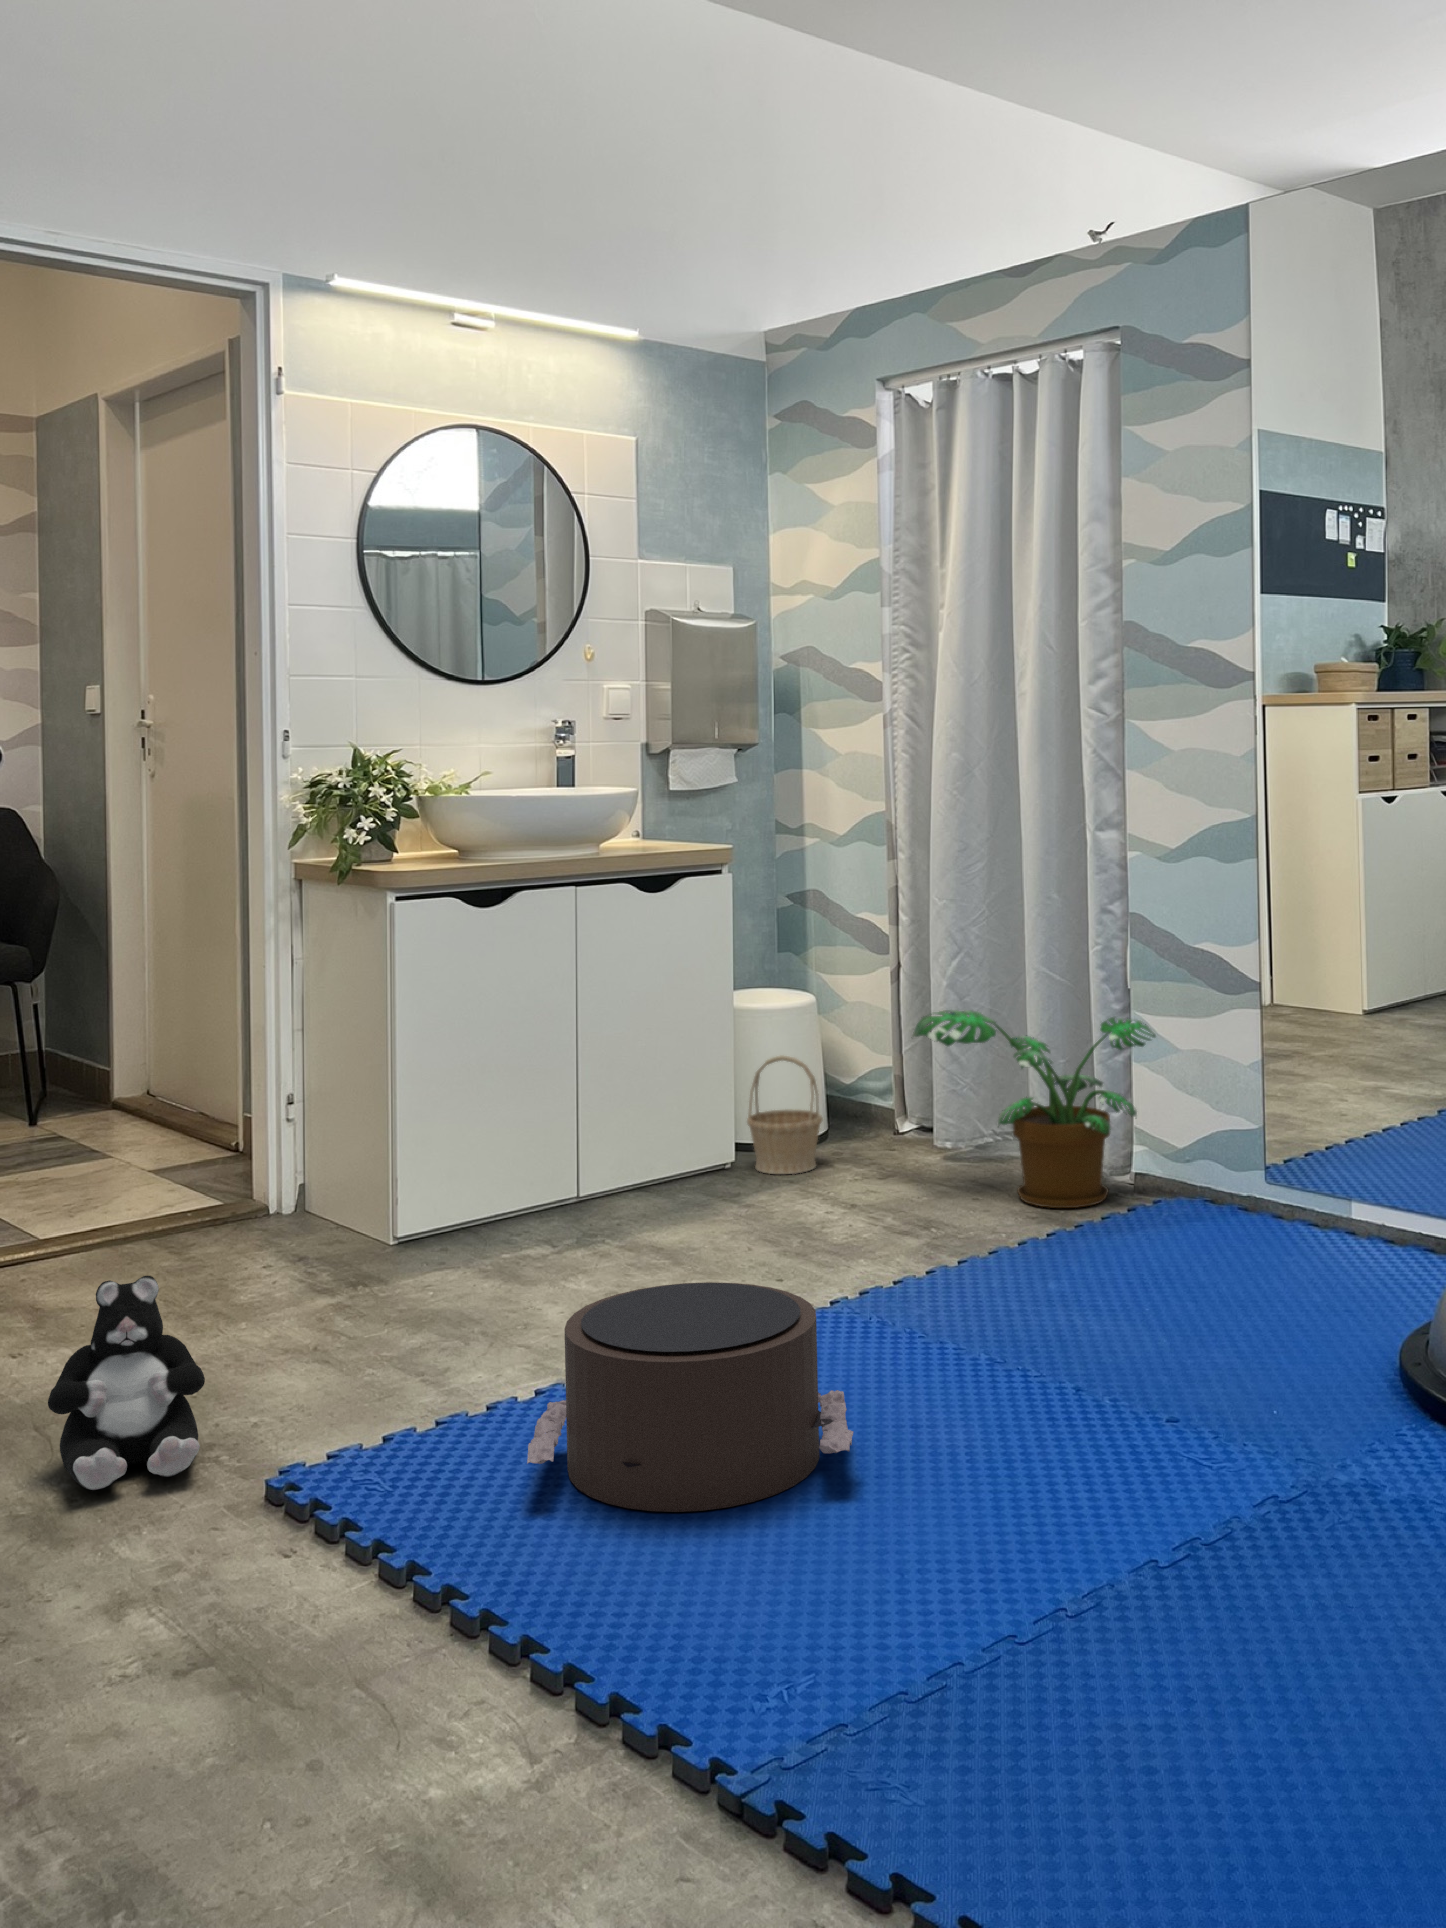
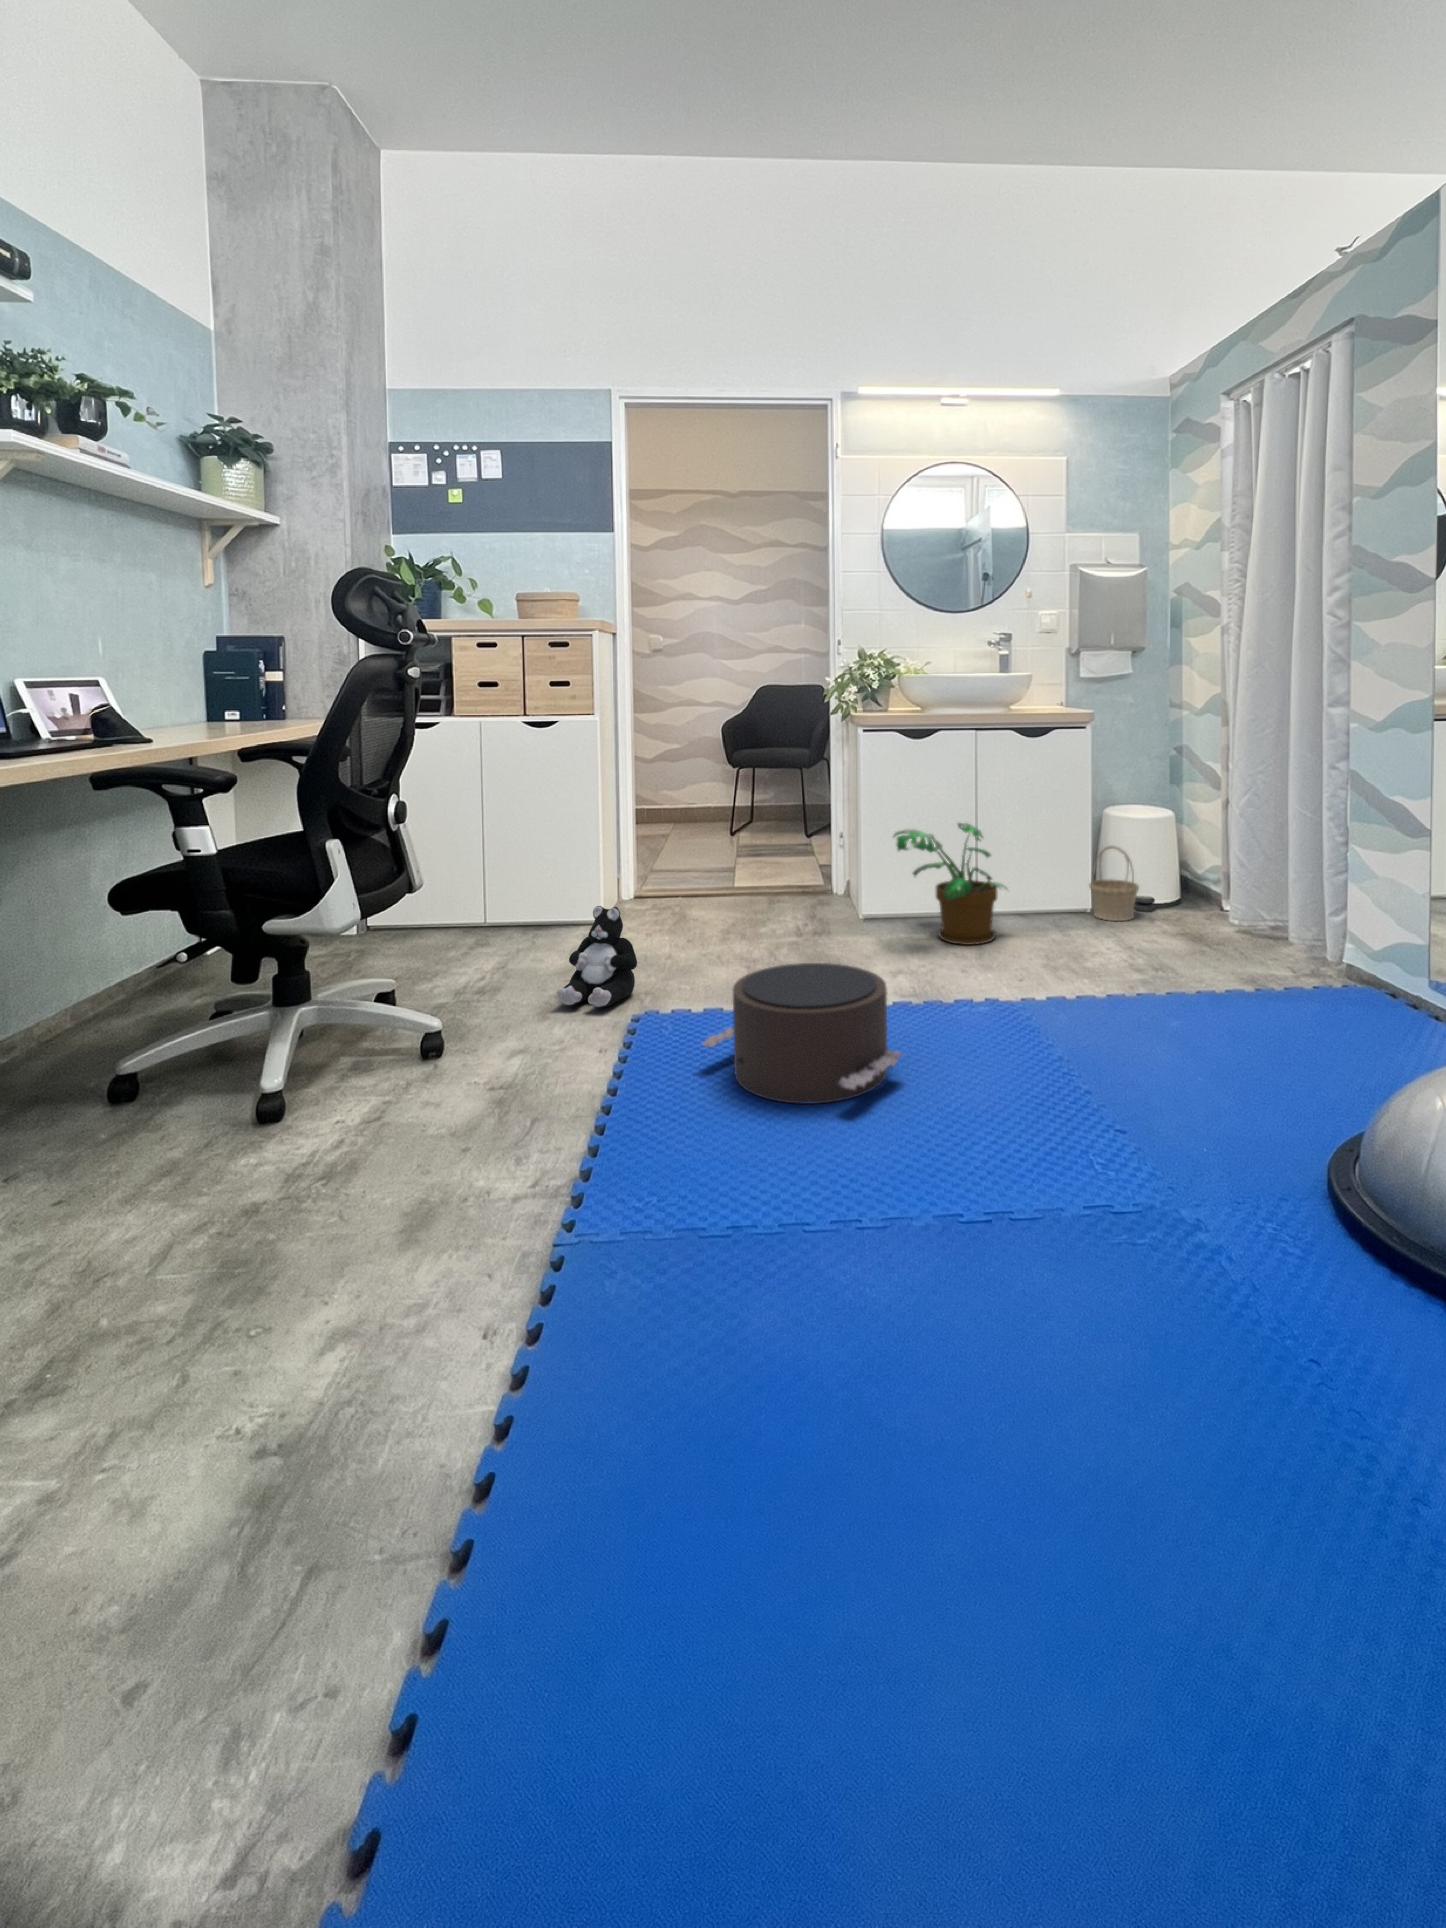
potted plant: present [913,1010,1156,1208] -> present [894,823,1006,945]

